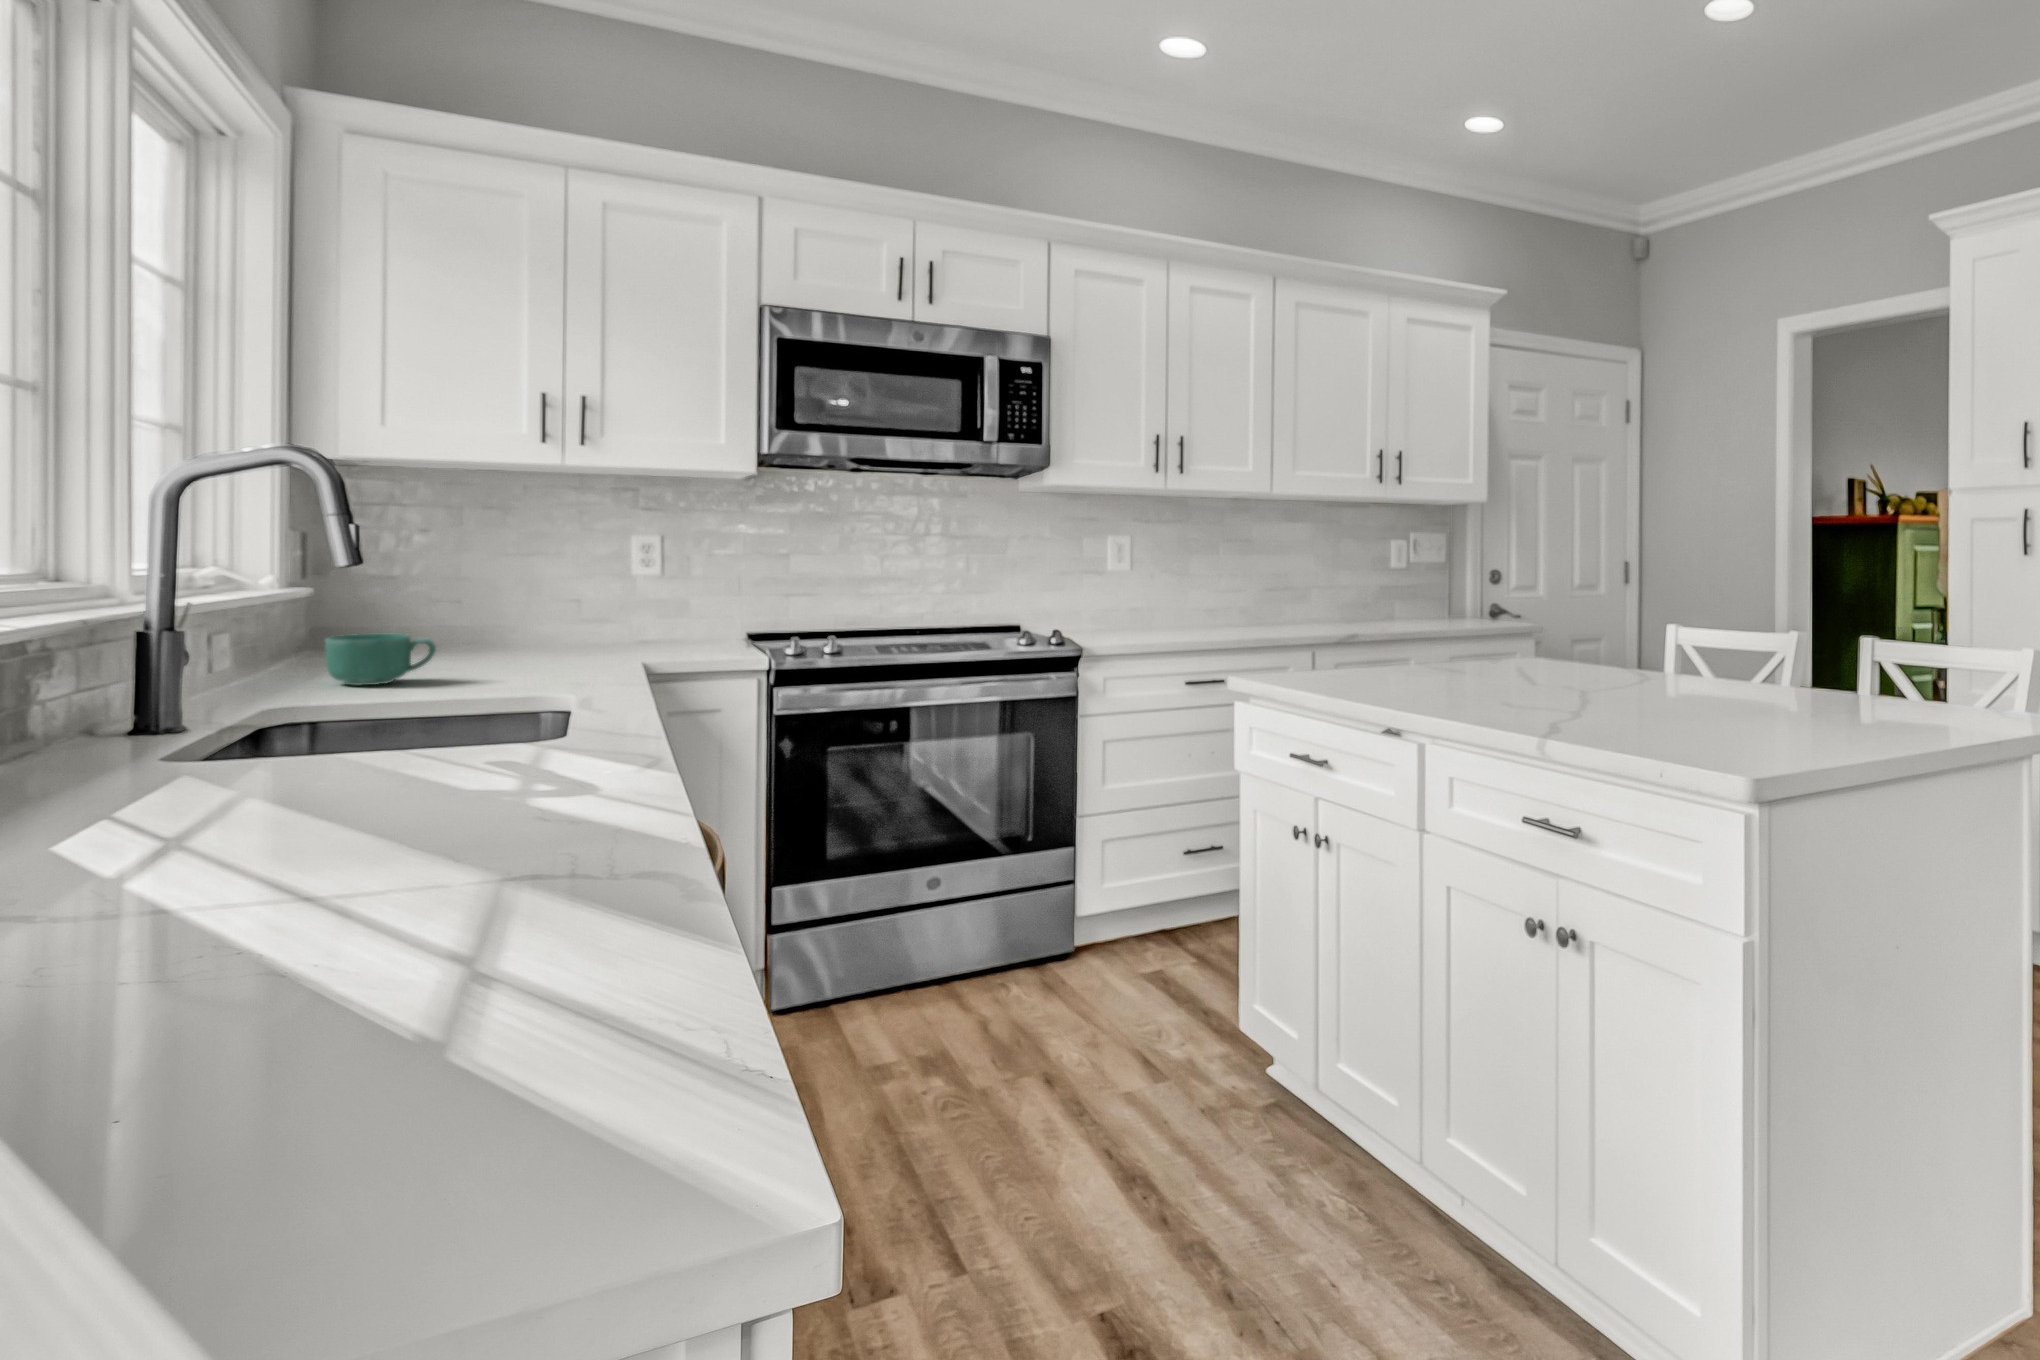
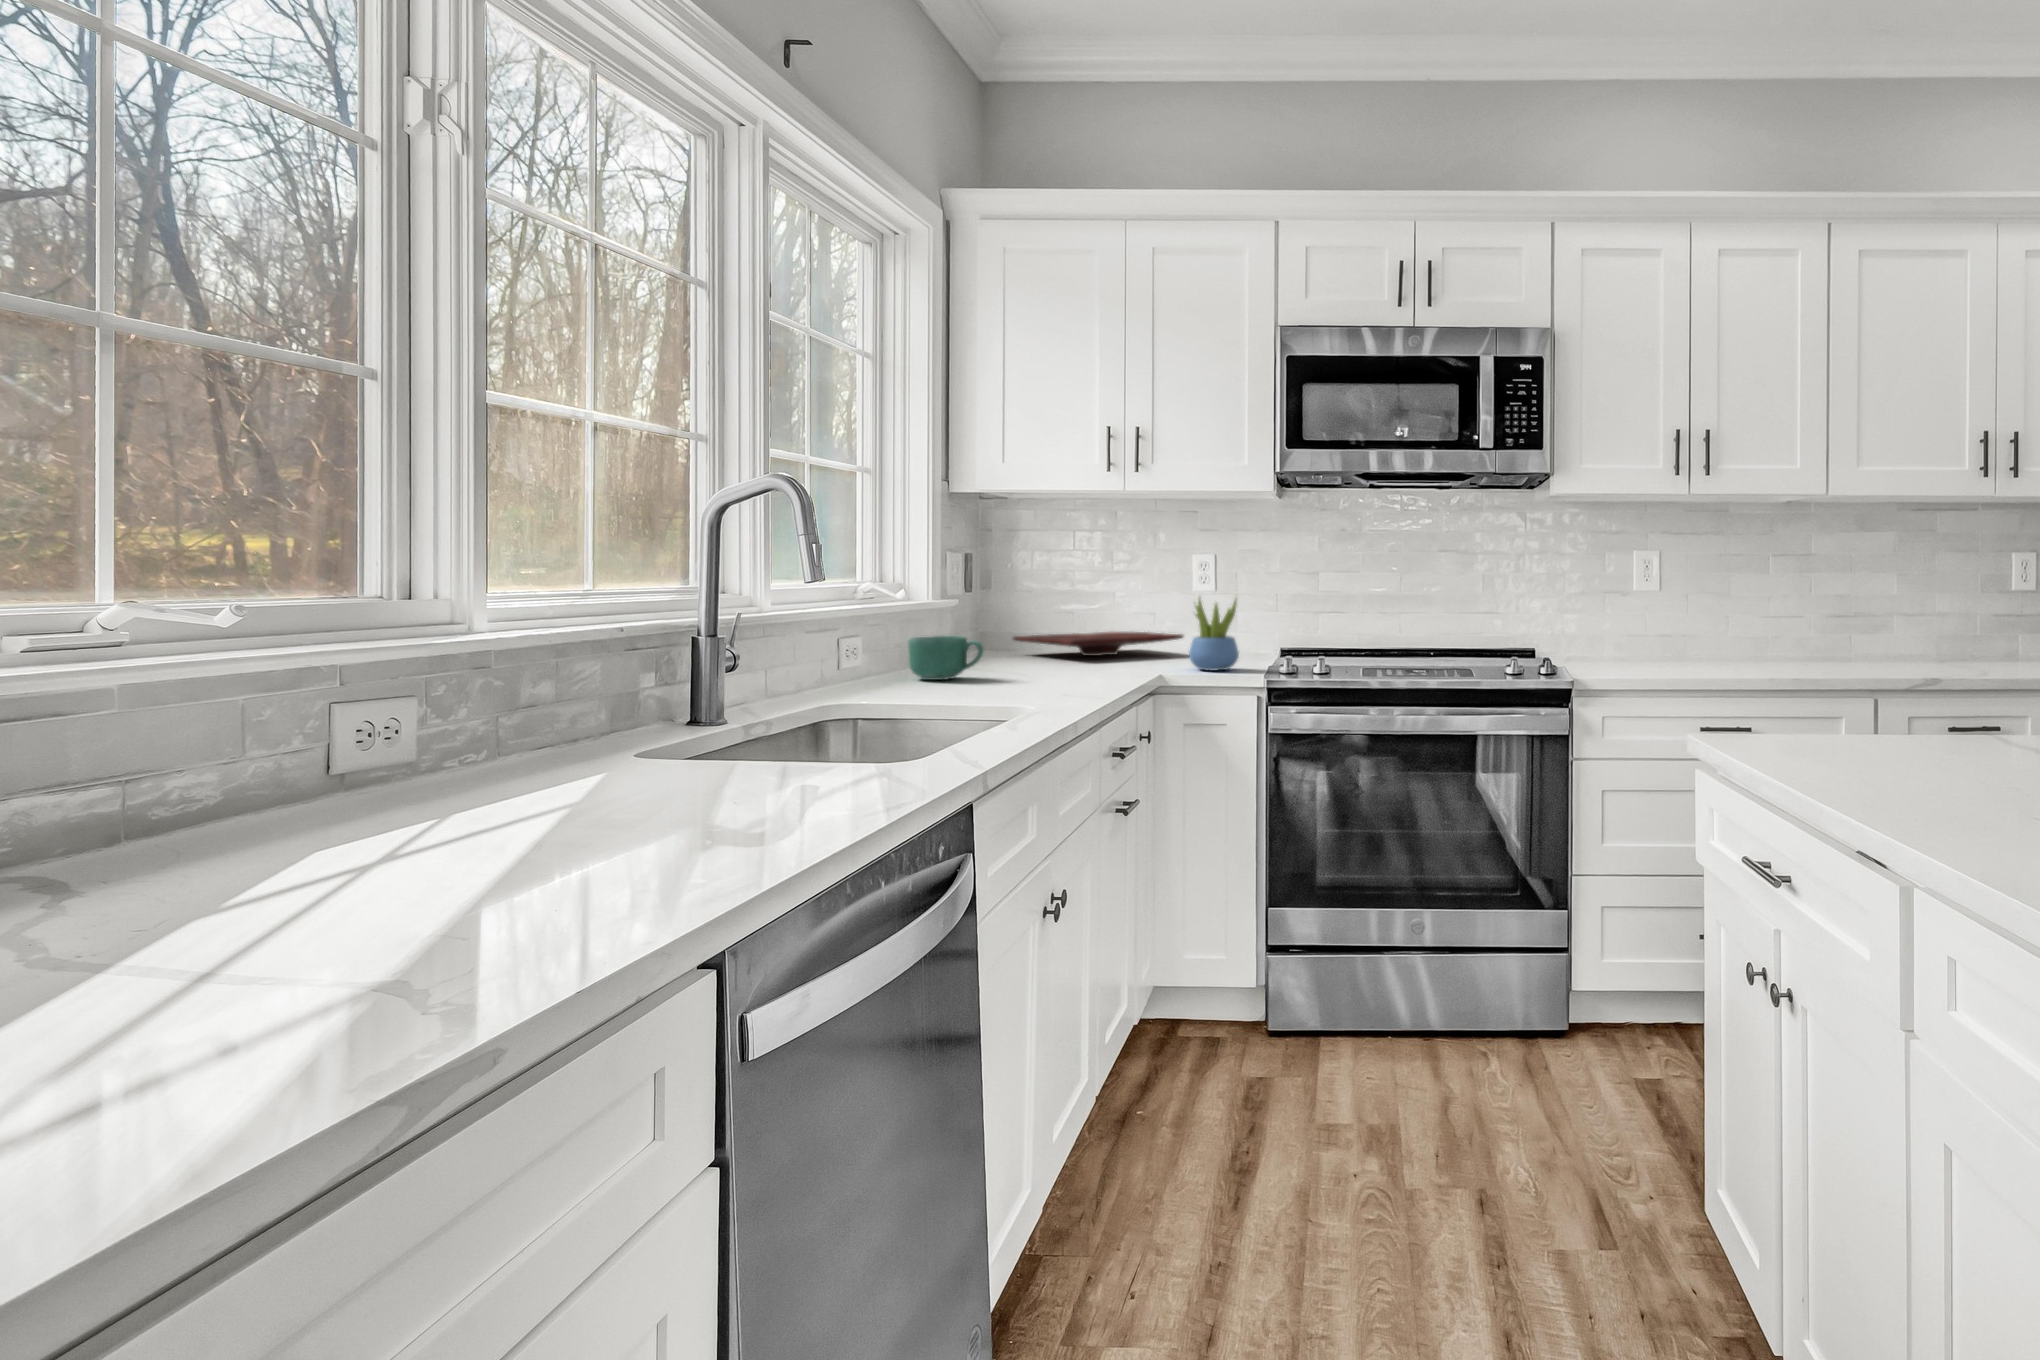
succulent plant: none [668,578,729,657] -> present [1189,597,1239,670]
cutting board: none [390,612,628,644] -> present [1013,632,1183,656]

